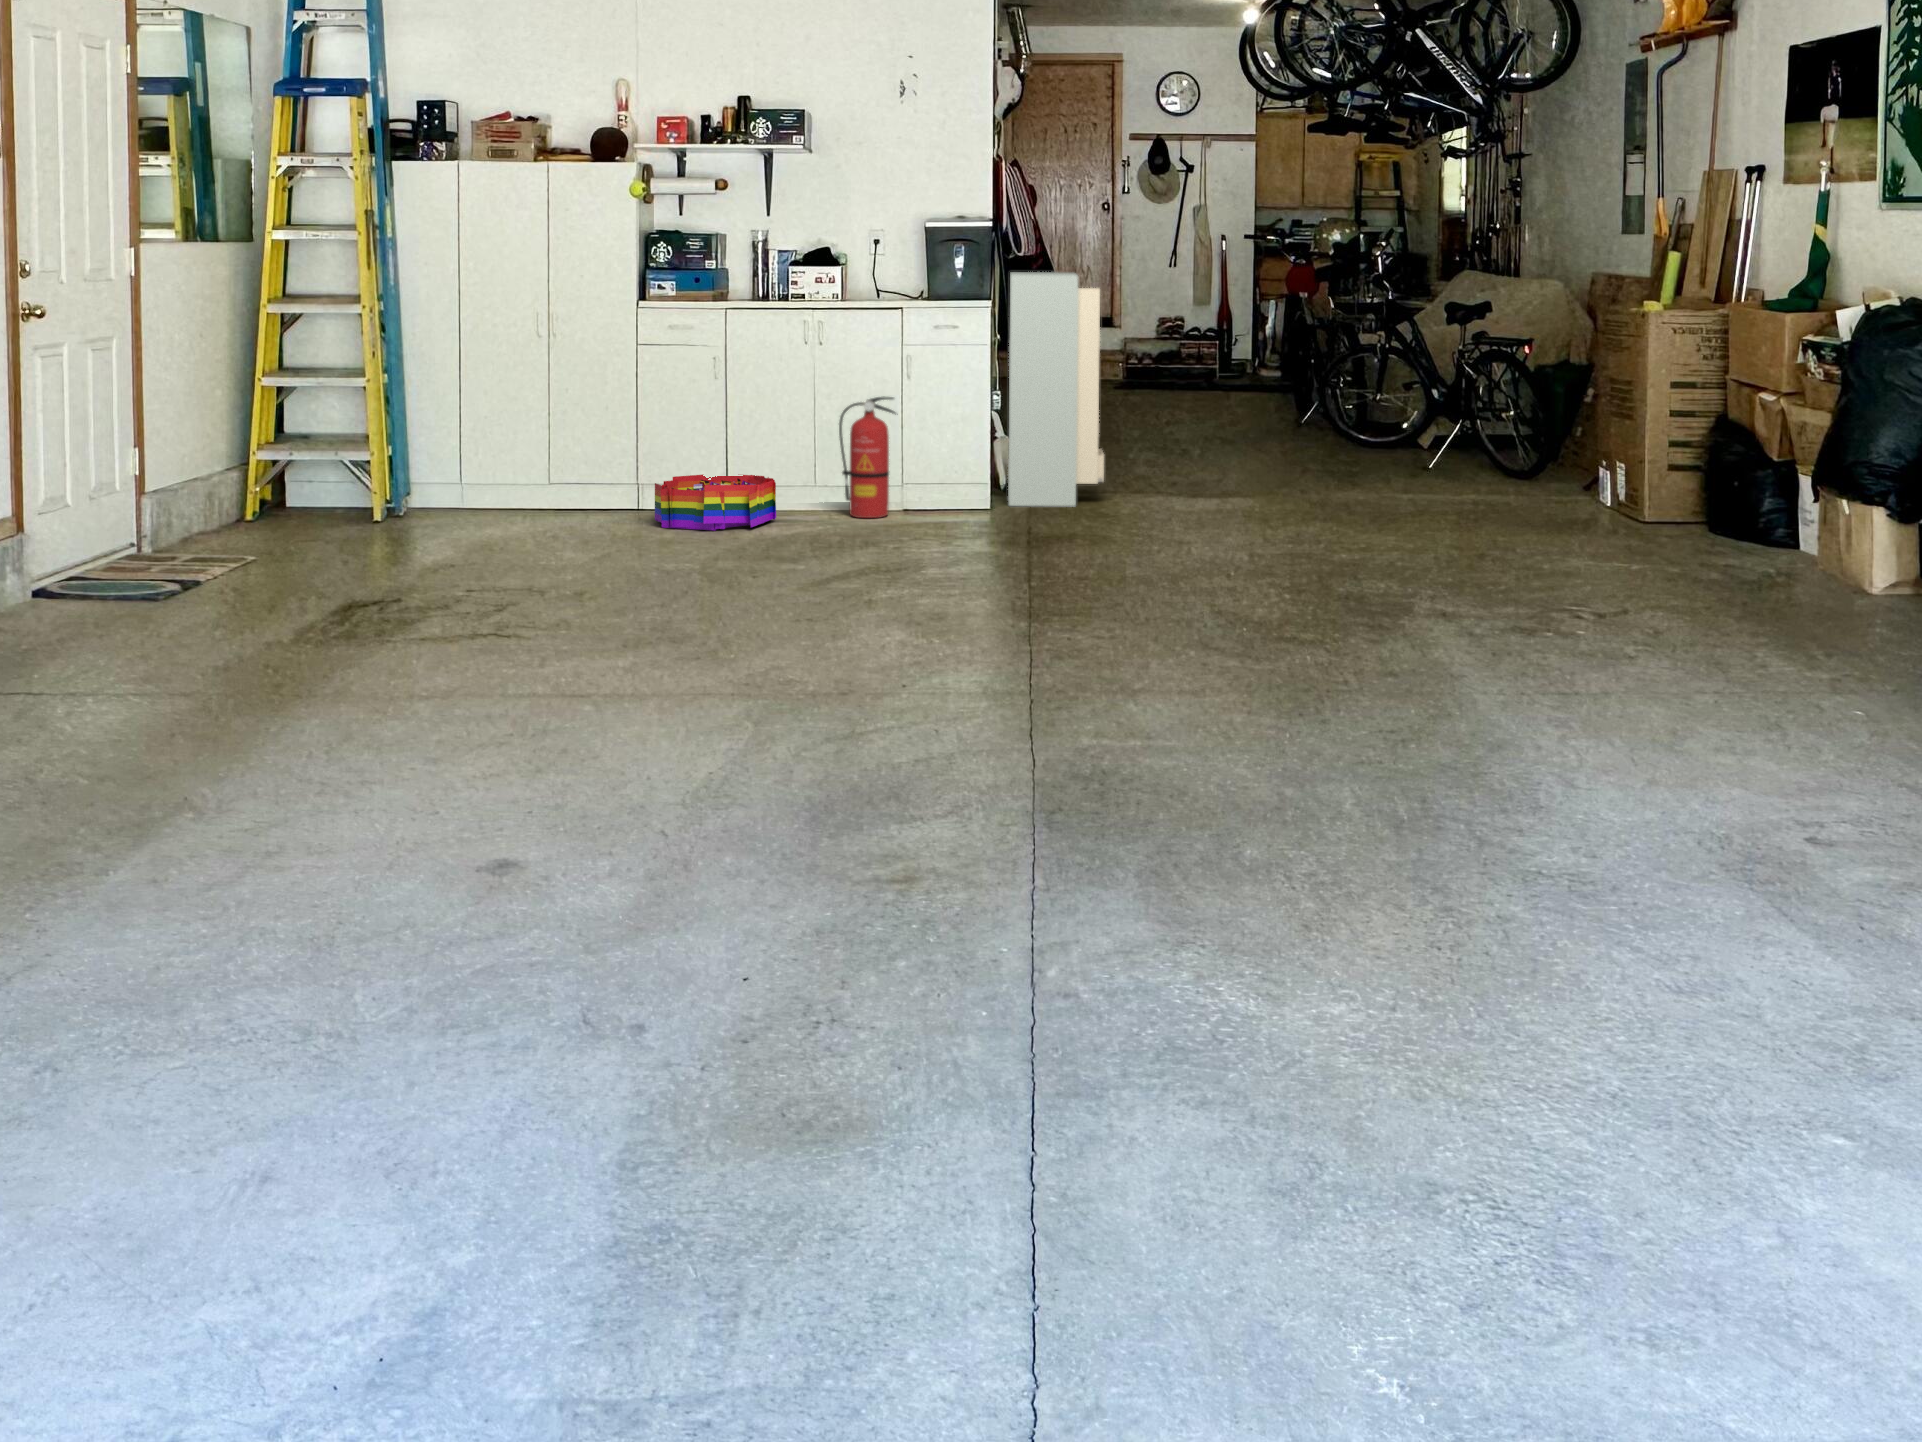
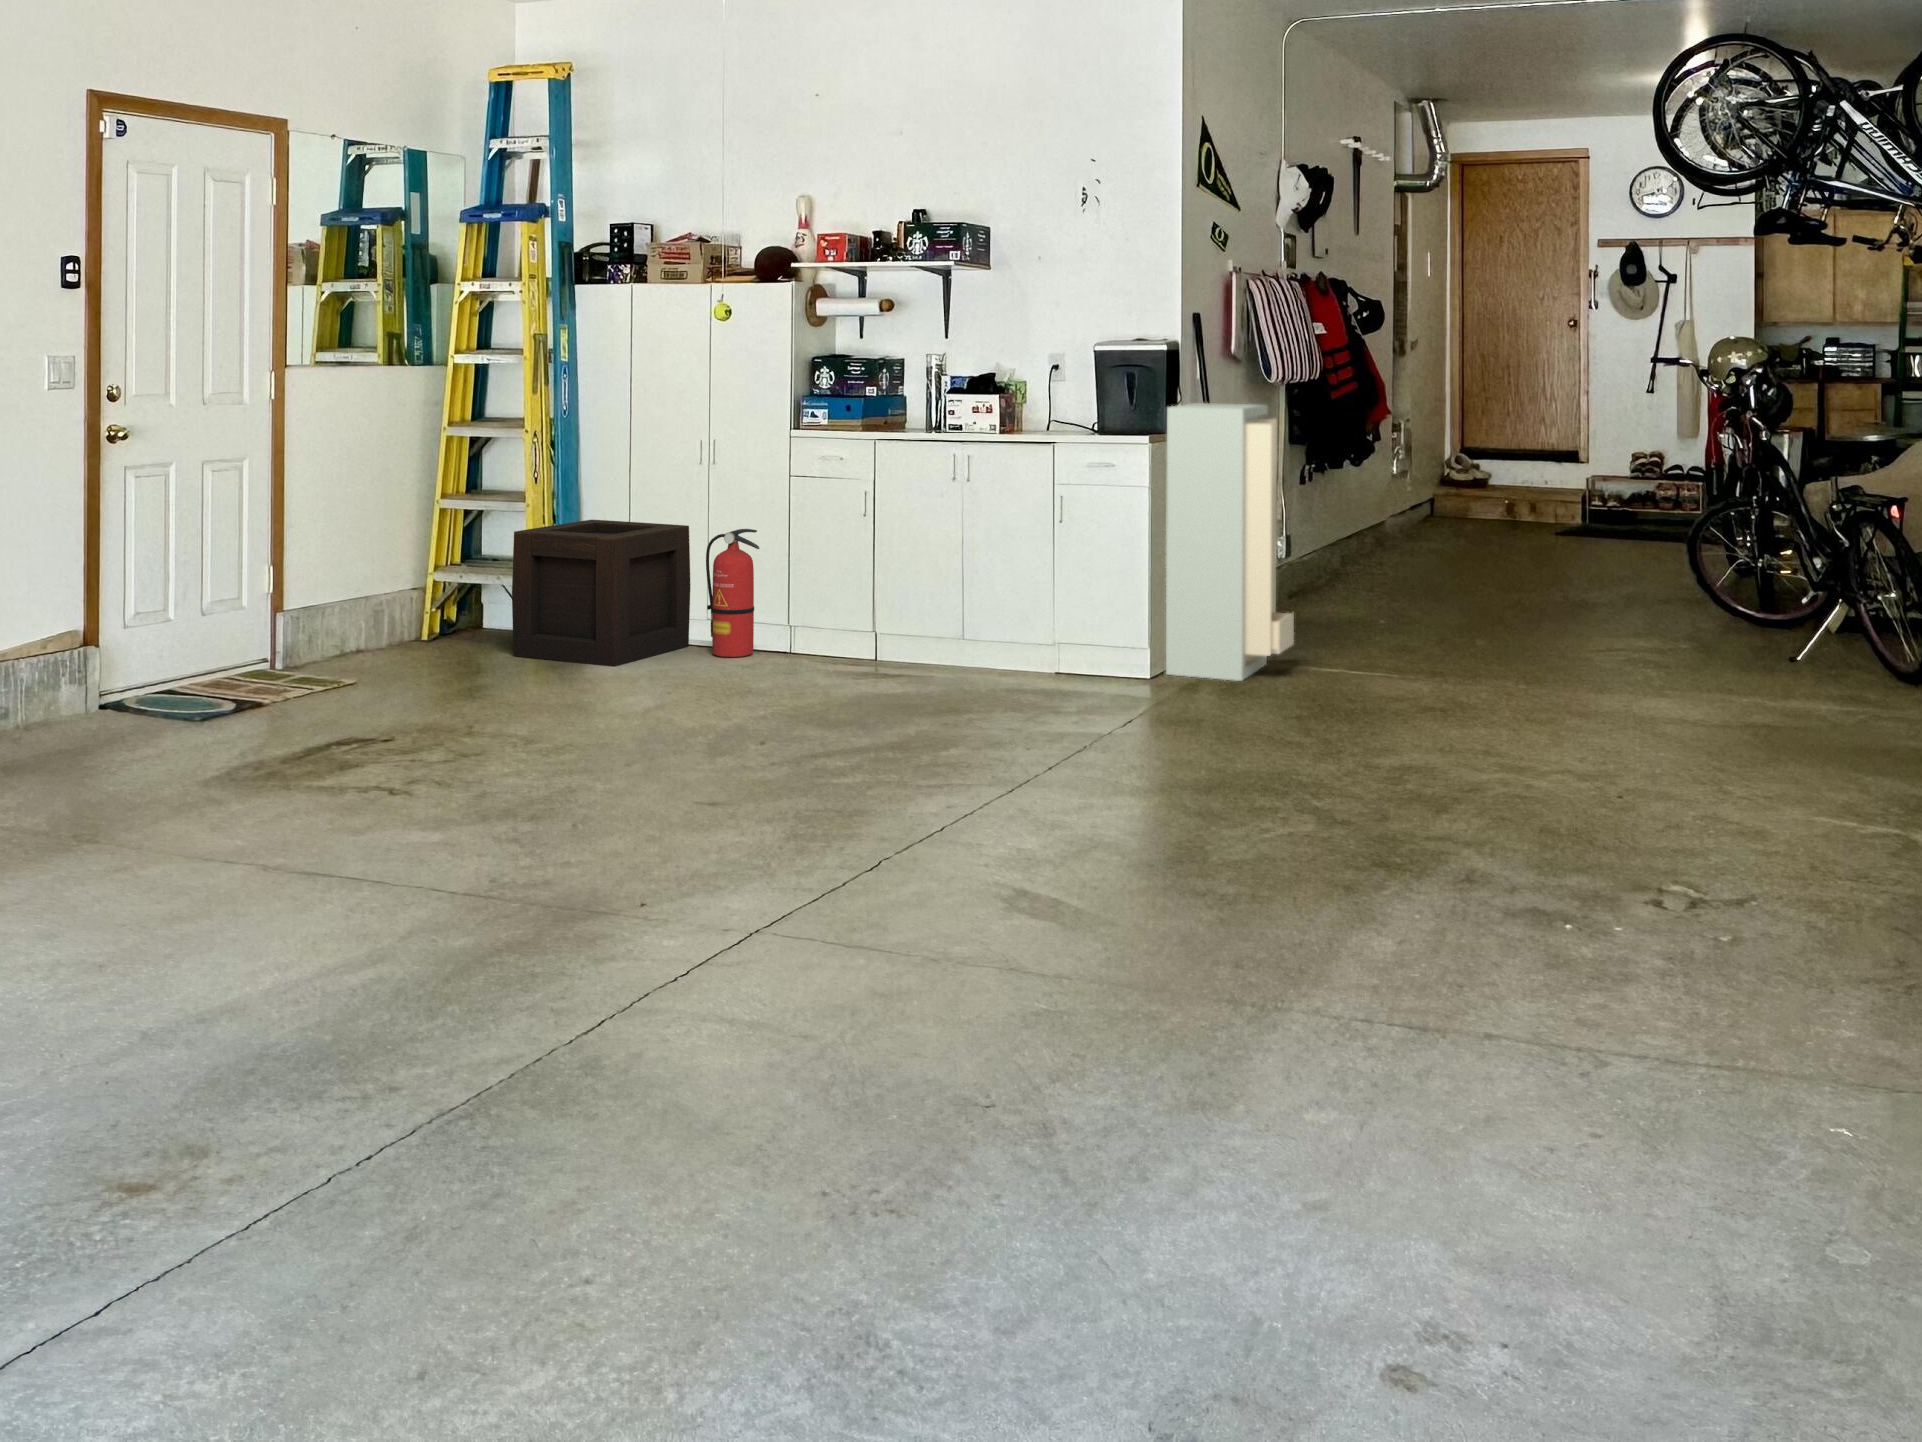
wooden crate: none [377,396,540,534] -> present [512,520,691,666]
fire extinguisher: present [839,396,896,518] -> present [706,529,759,657]
storage bin: present [655,474,776,531] -> none [765,616,896,680]

